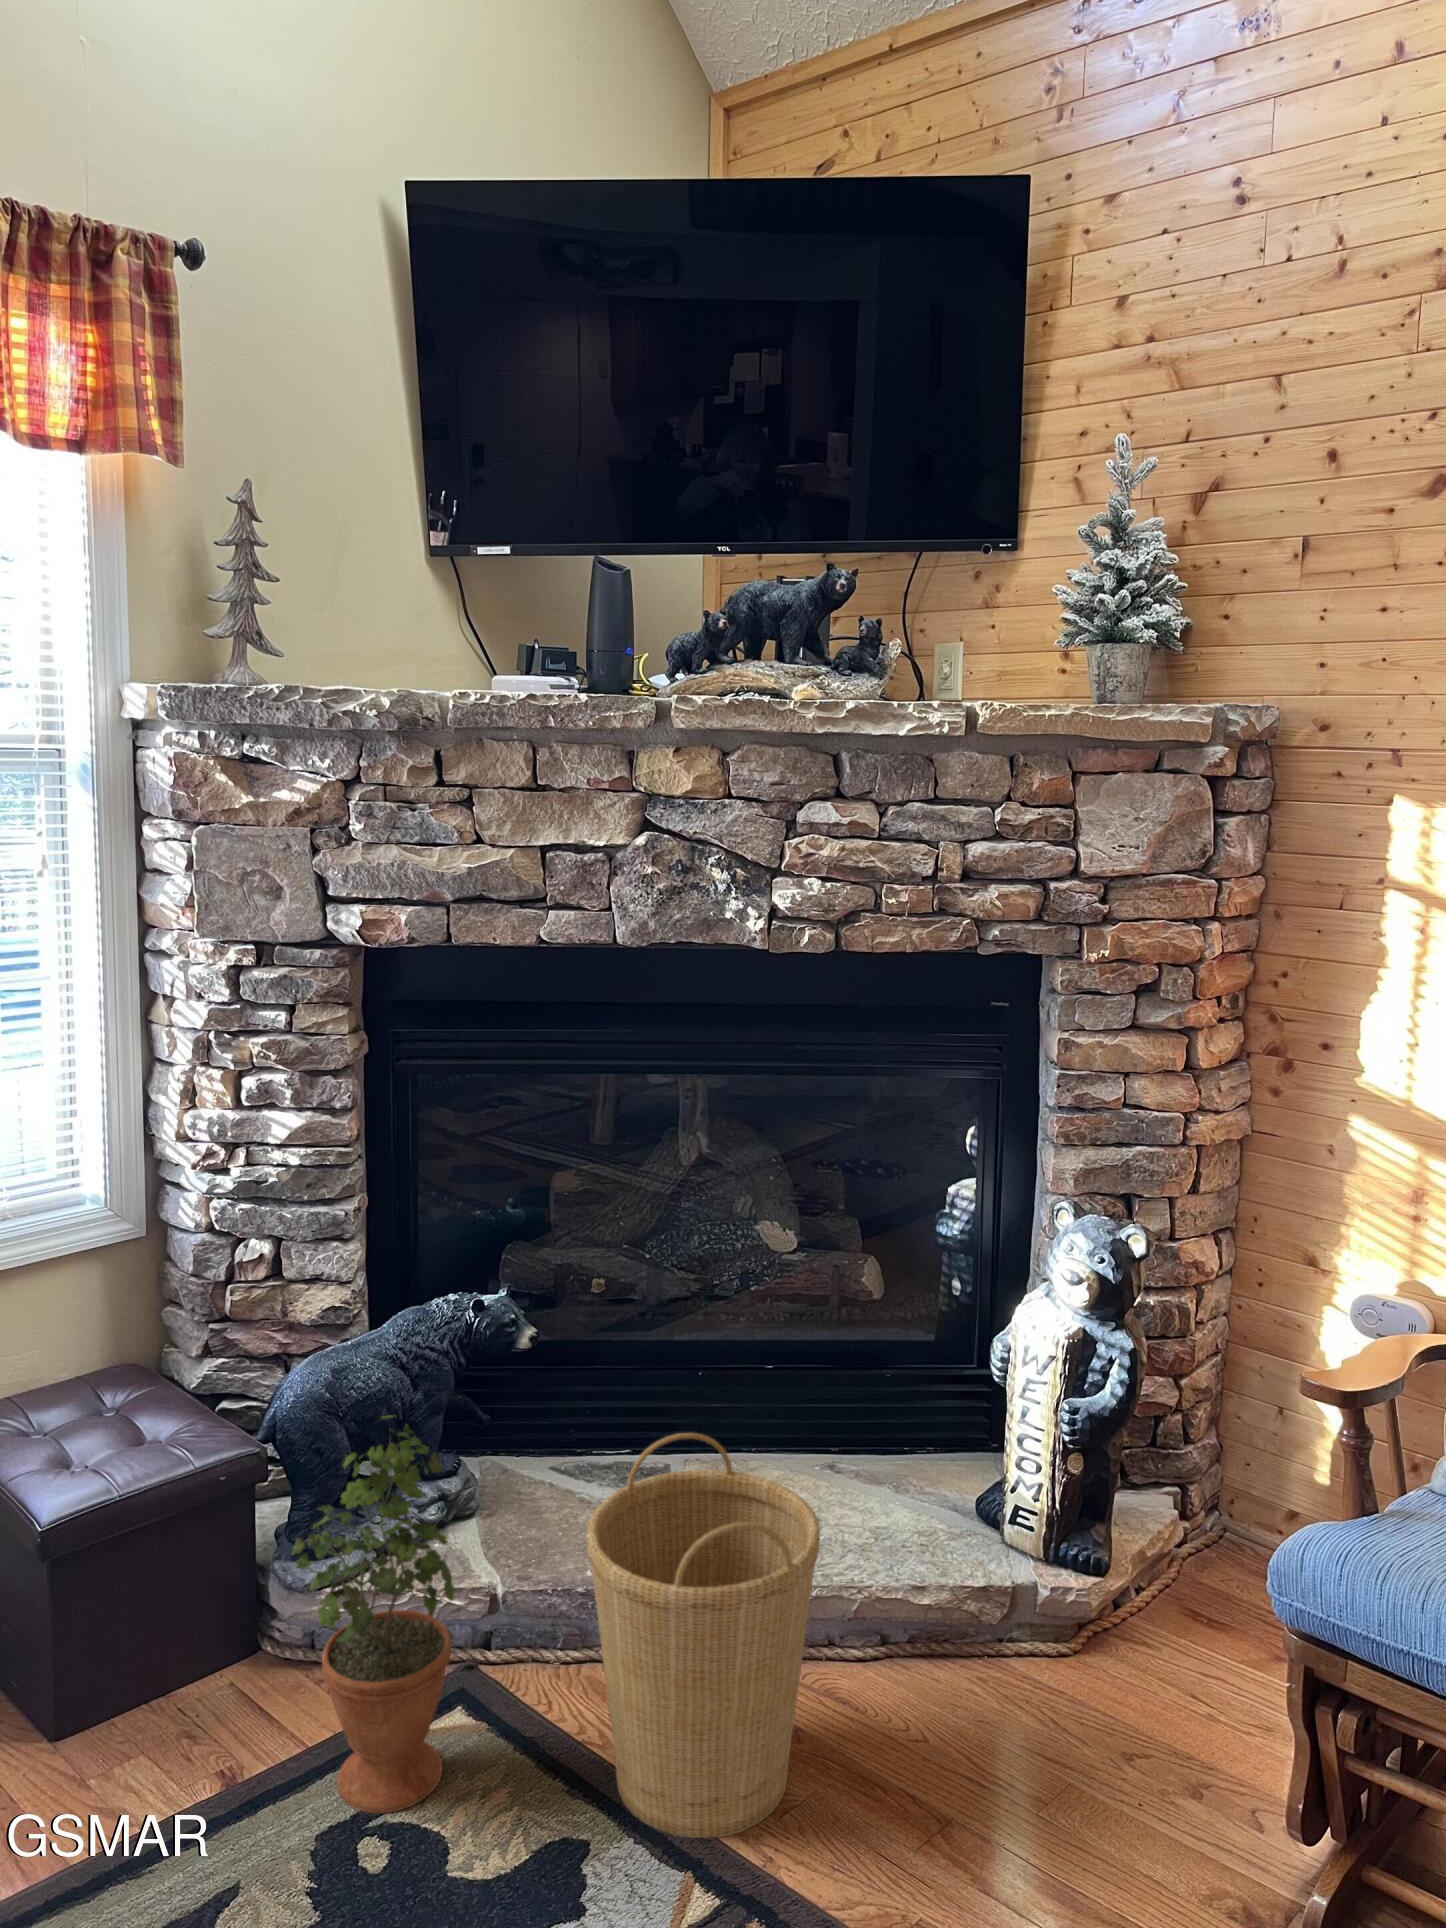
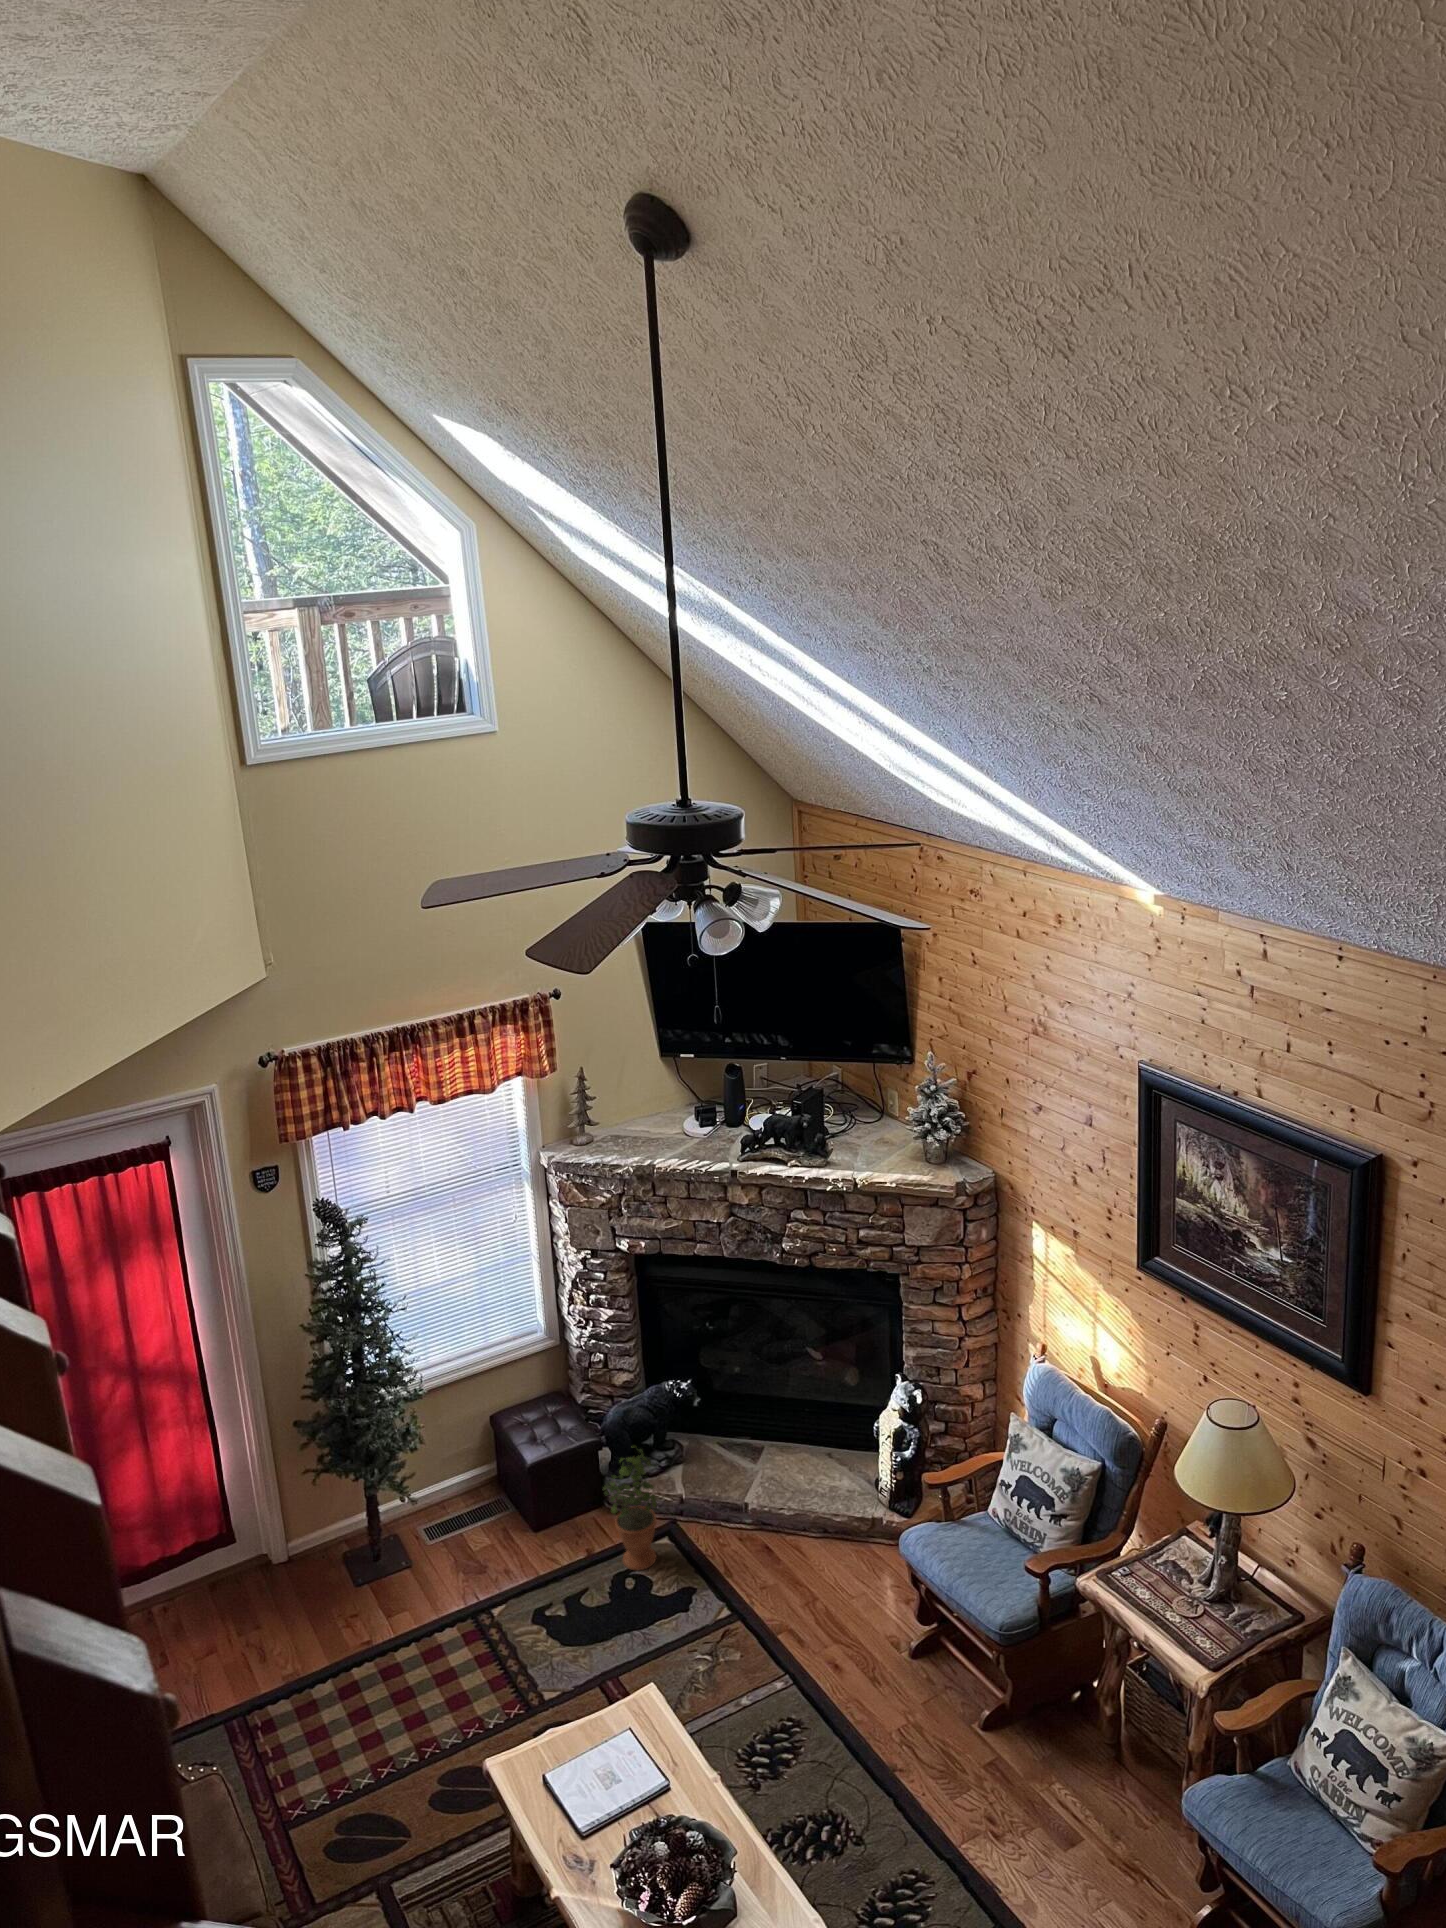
basket: present [586,1433,820,1838] -> none [695,1459,773,1593]

